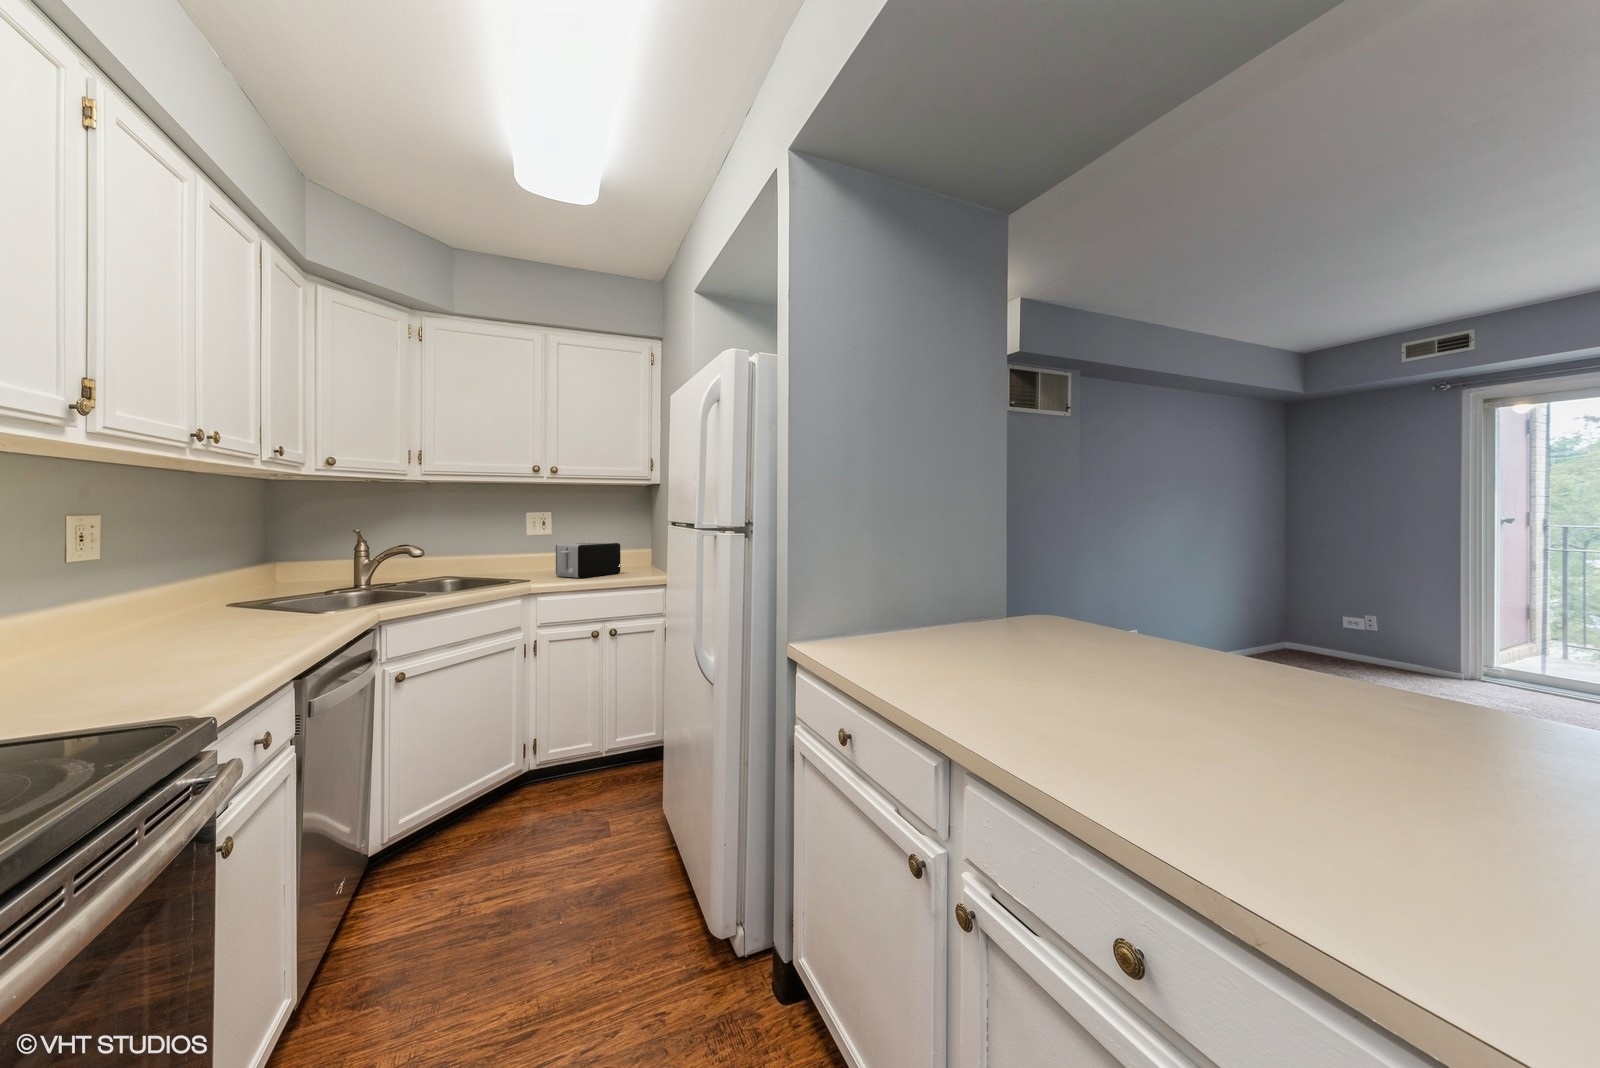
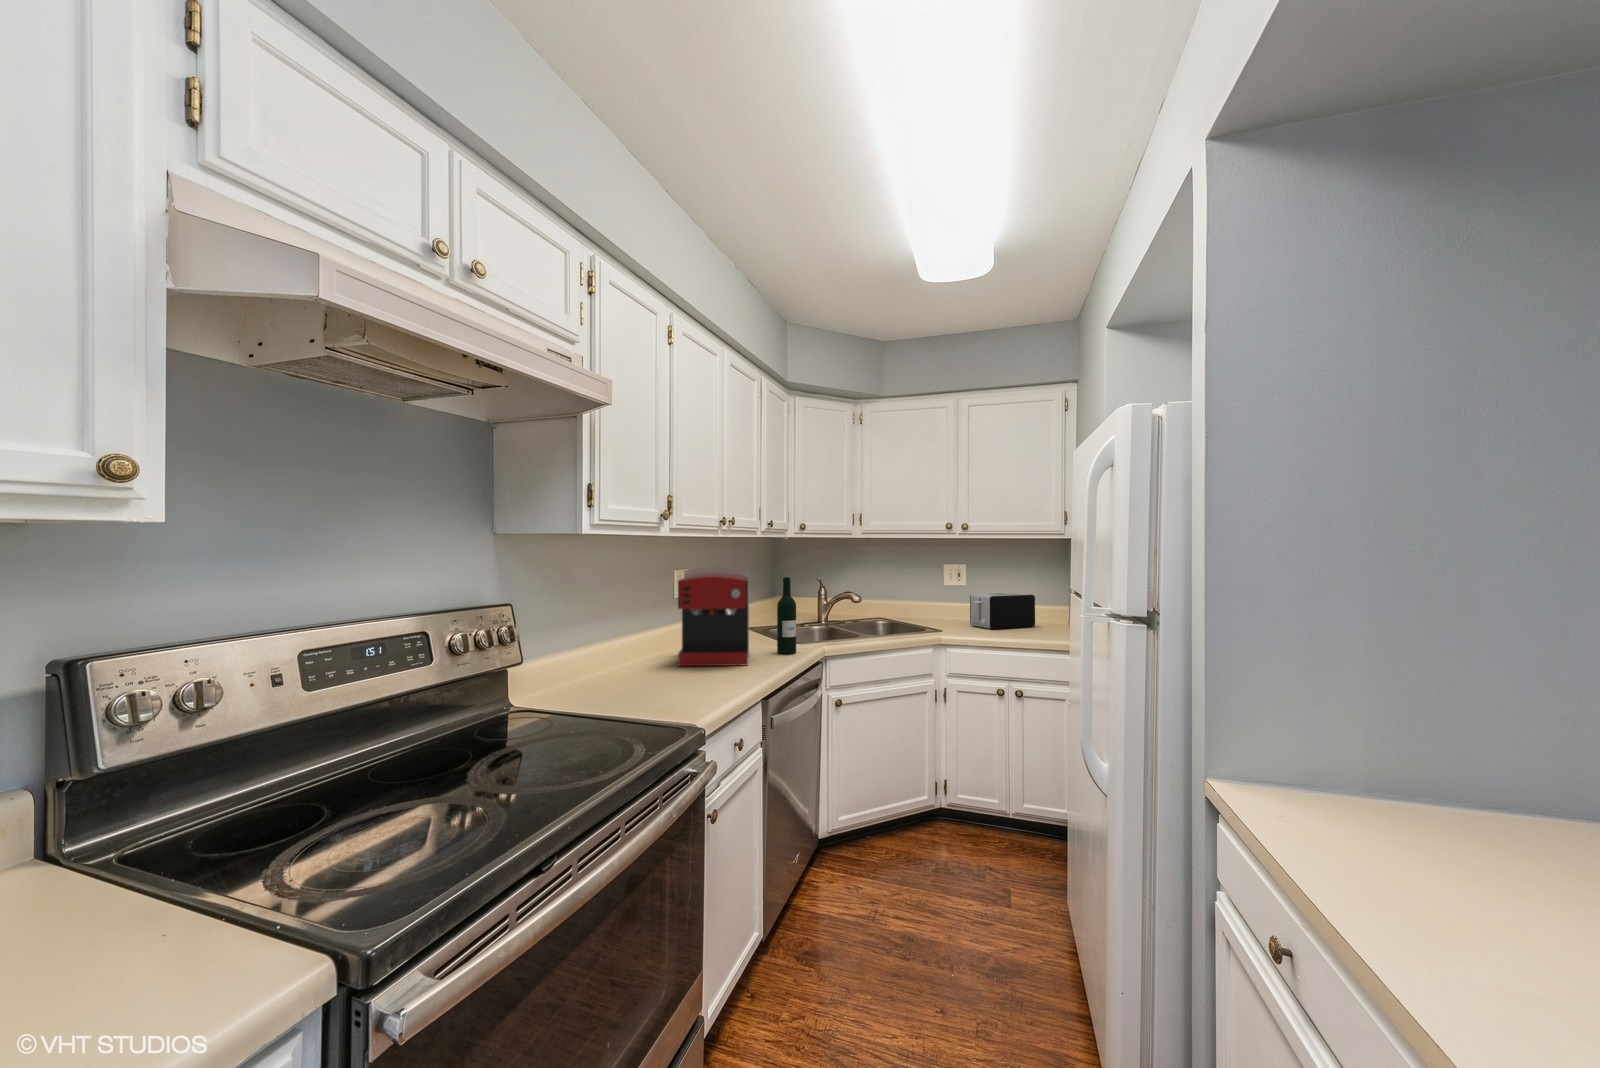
coffee maker: none [76,505,244,666] -> present [678,566,749,666]
wine bottle: none [295,523,330,626] -> present [777,577,796,654]

